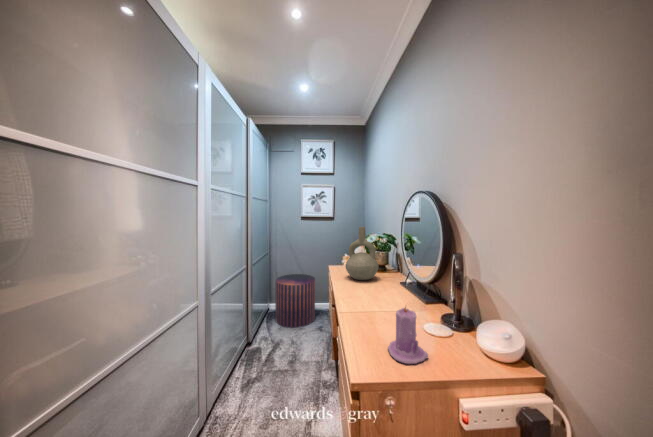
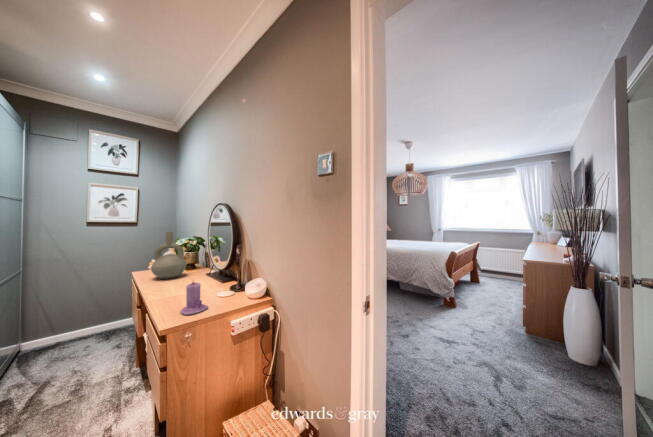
pouf: present [275,274,315,328] -> none [36,291,111,363]

